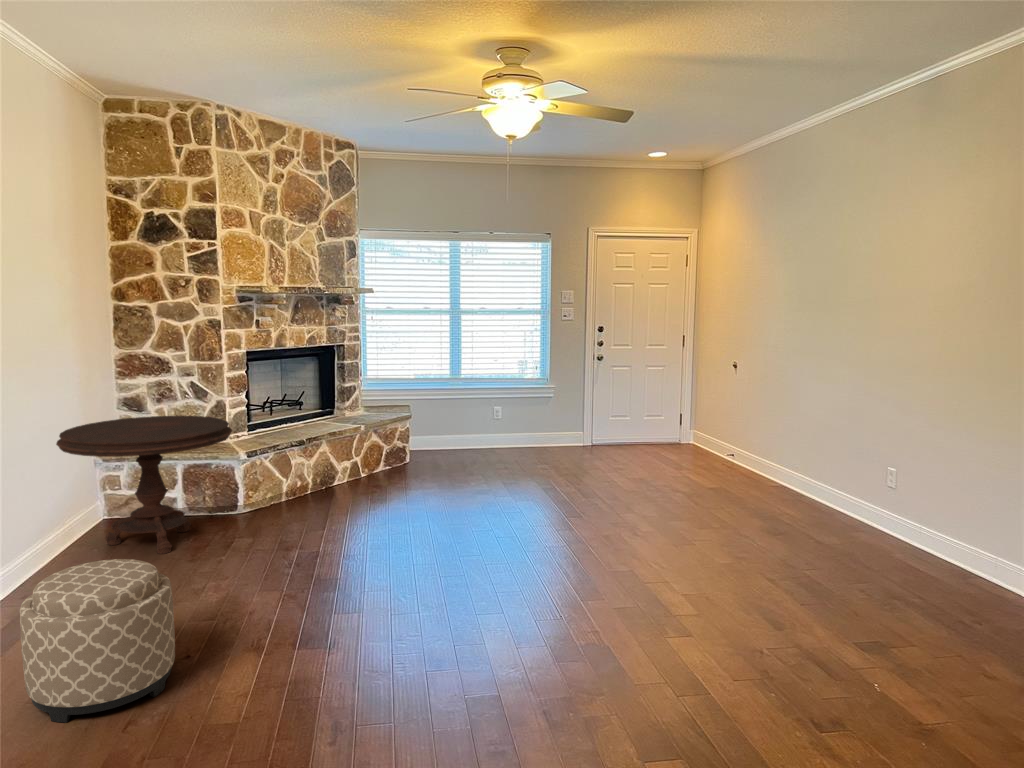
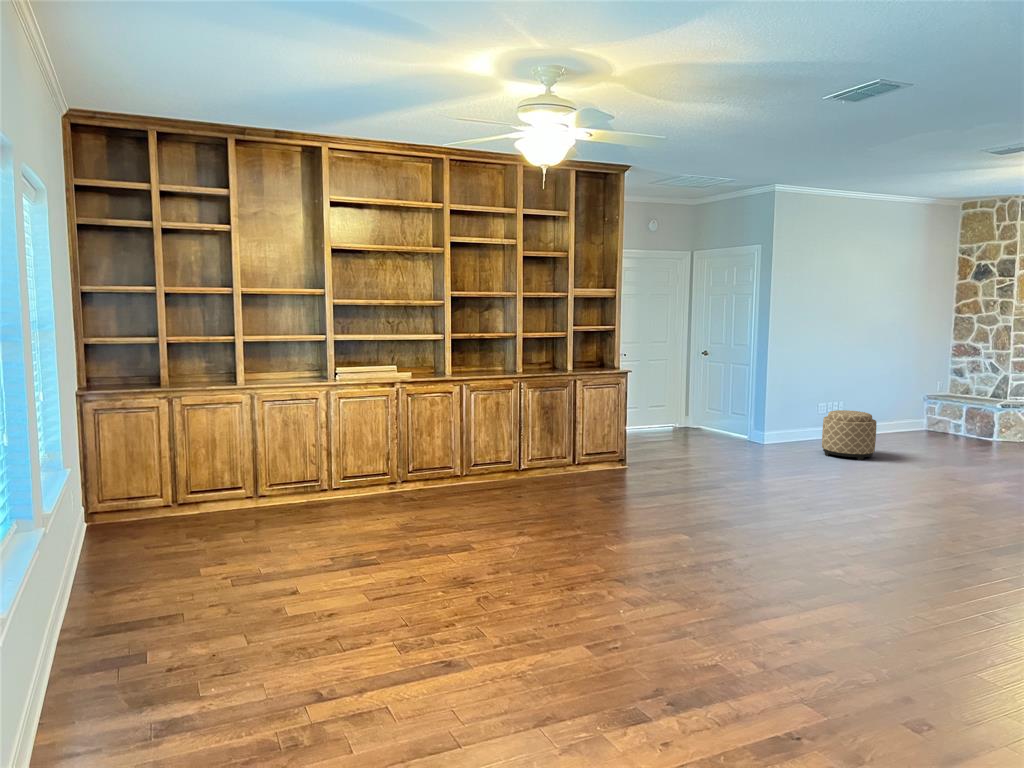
side table: present [56,416,232,554] -> none [889,375,983,441]

